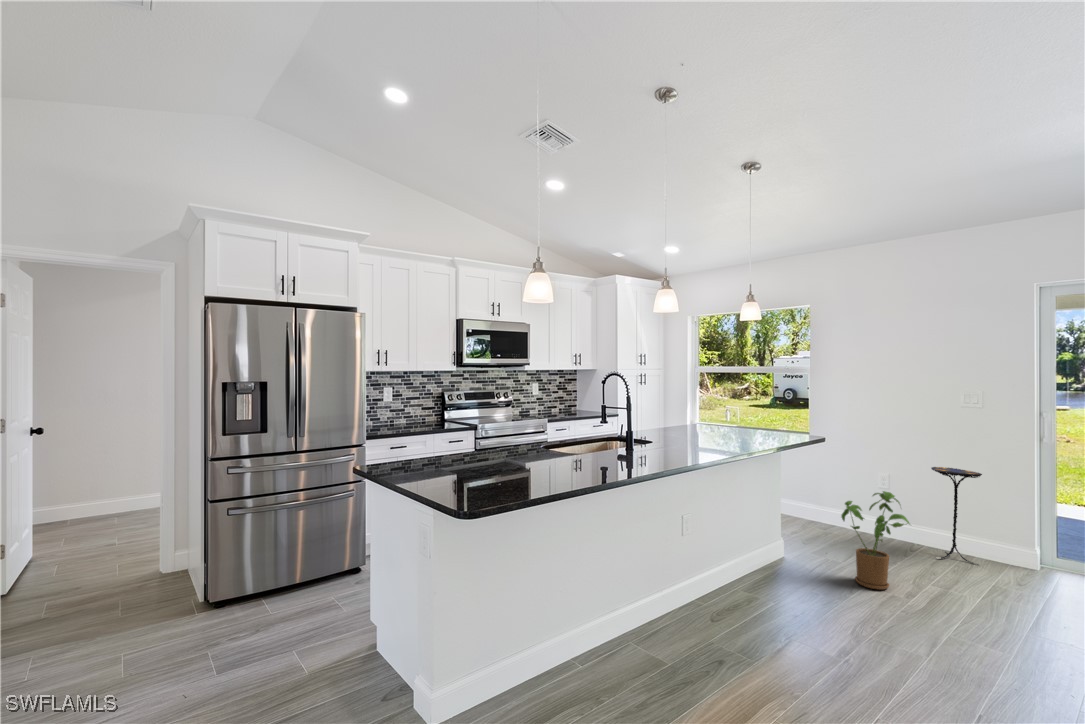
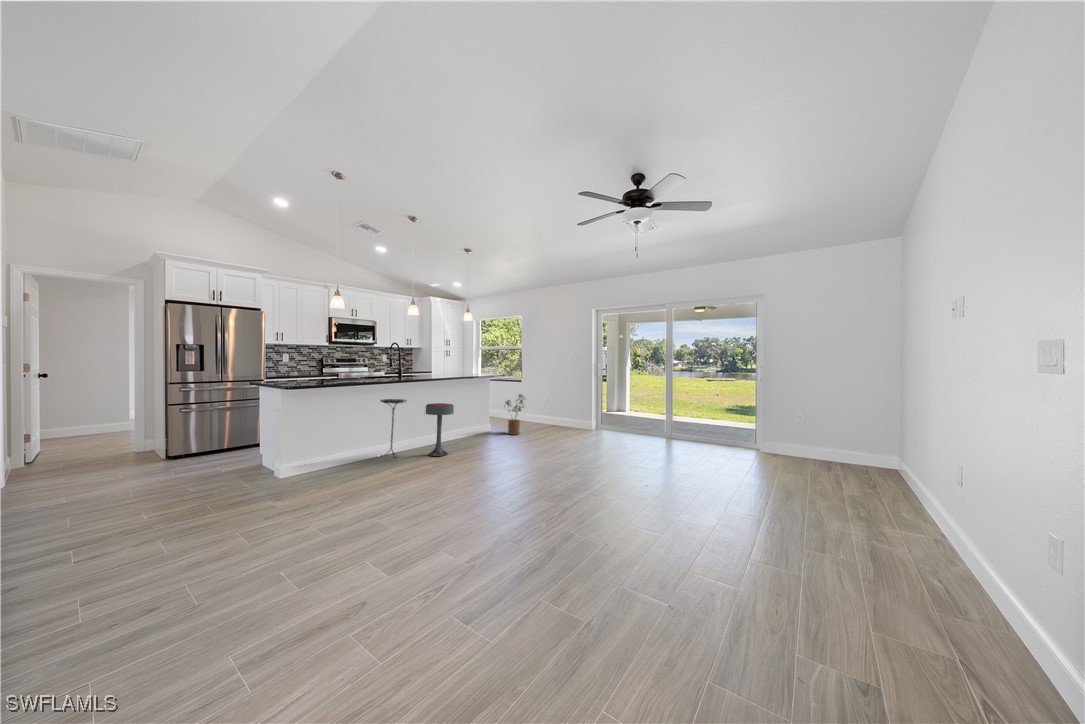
side table: present [931,467,982,562] -> present [380,399,406,454]
bar stool: none [740,534,817,687] -> present [426,403,454,456]

